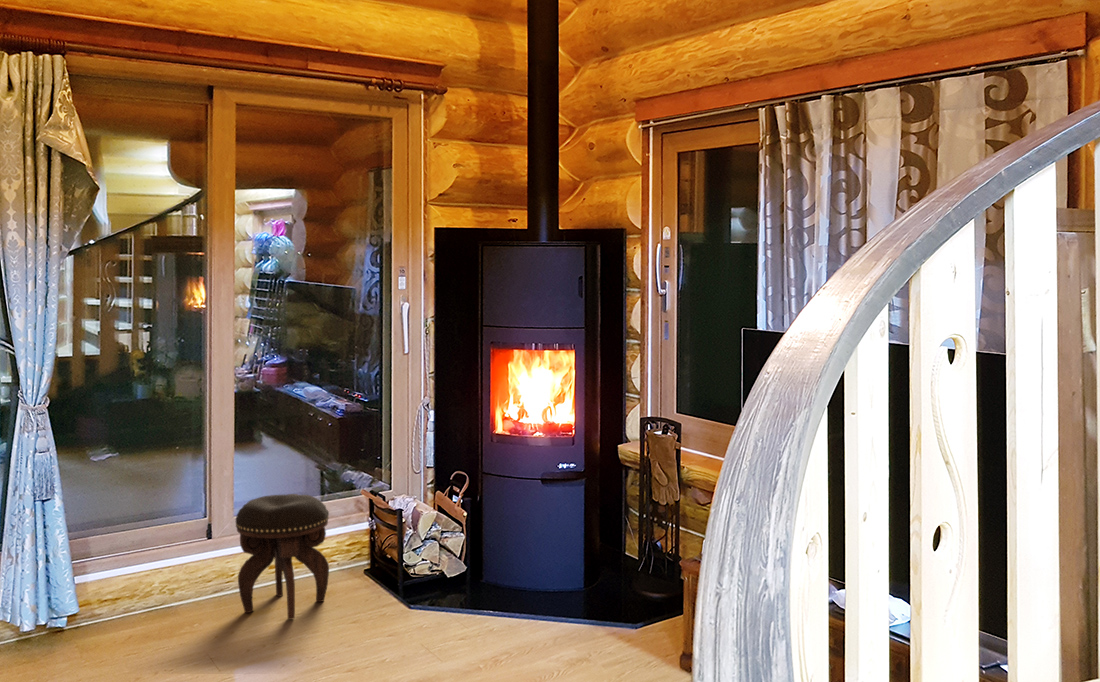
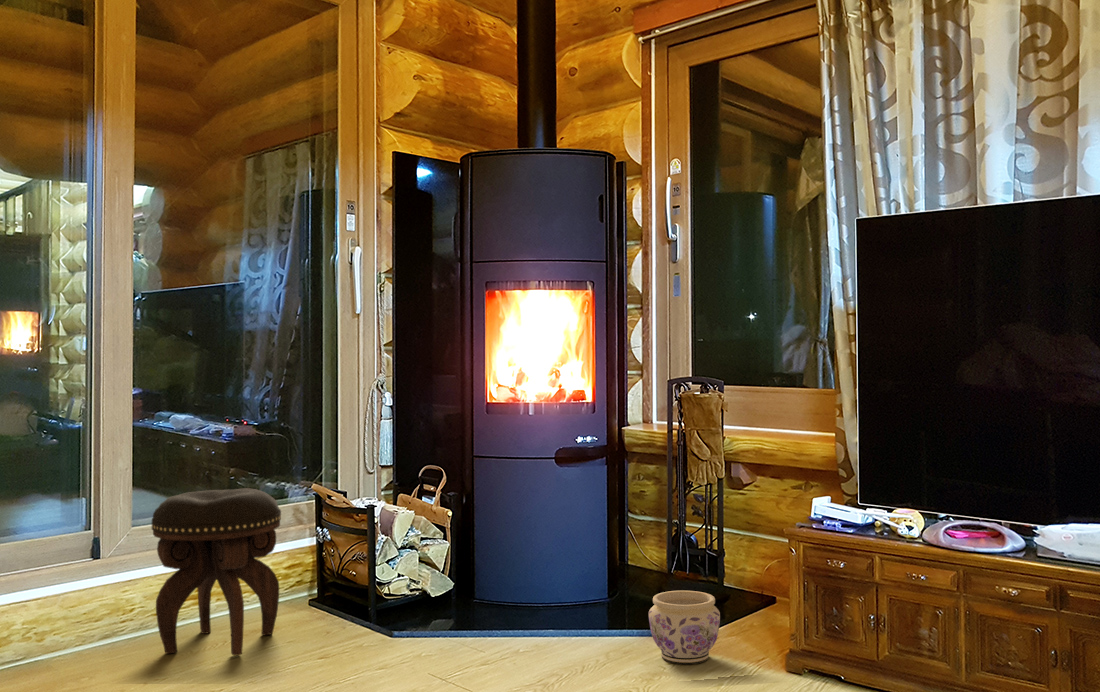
planter: none [580,600,635,660] -> present [649,591,720,664]

